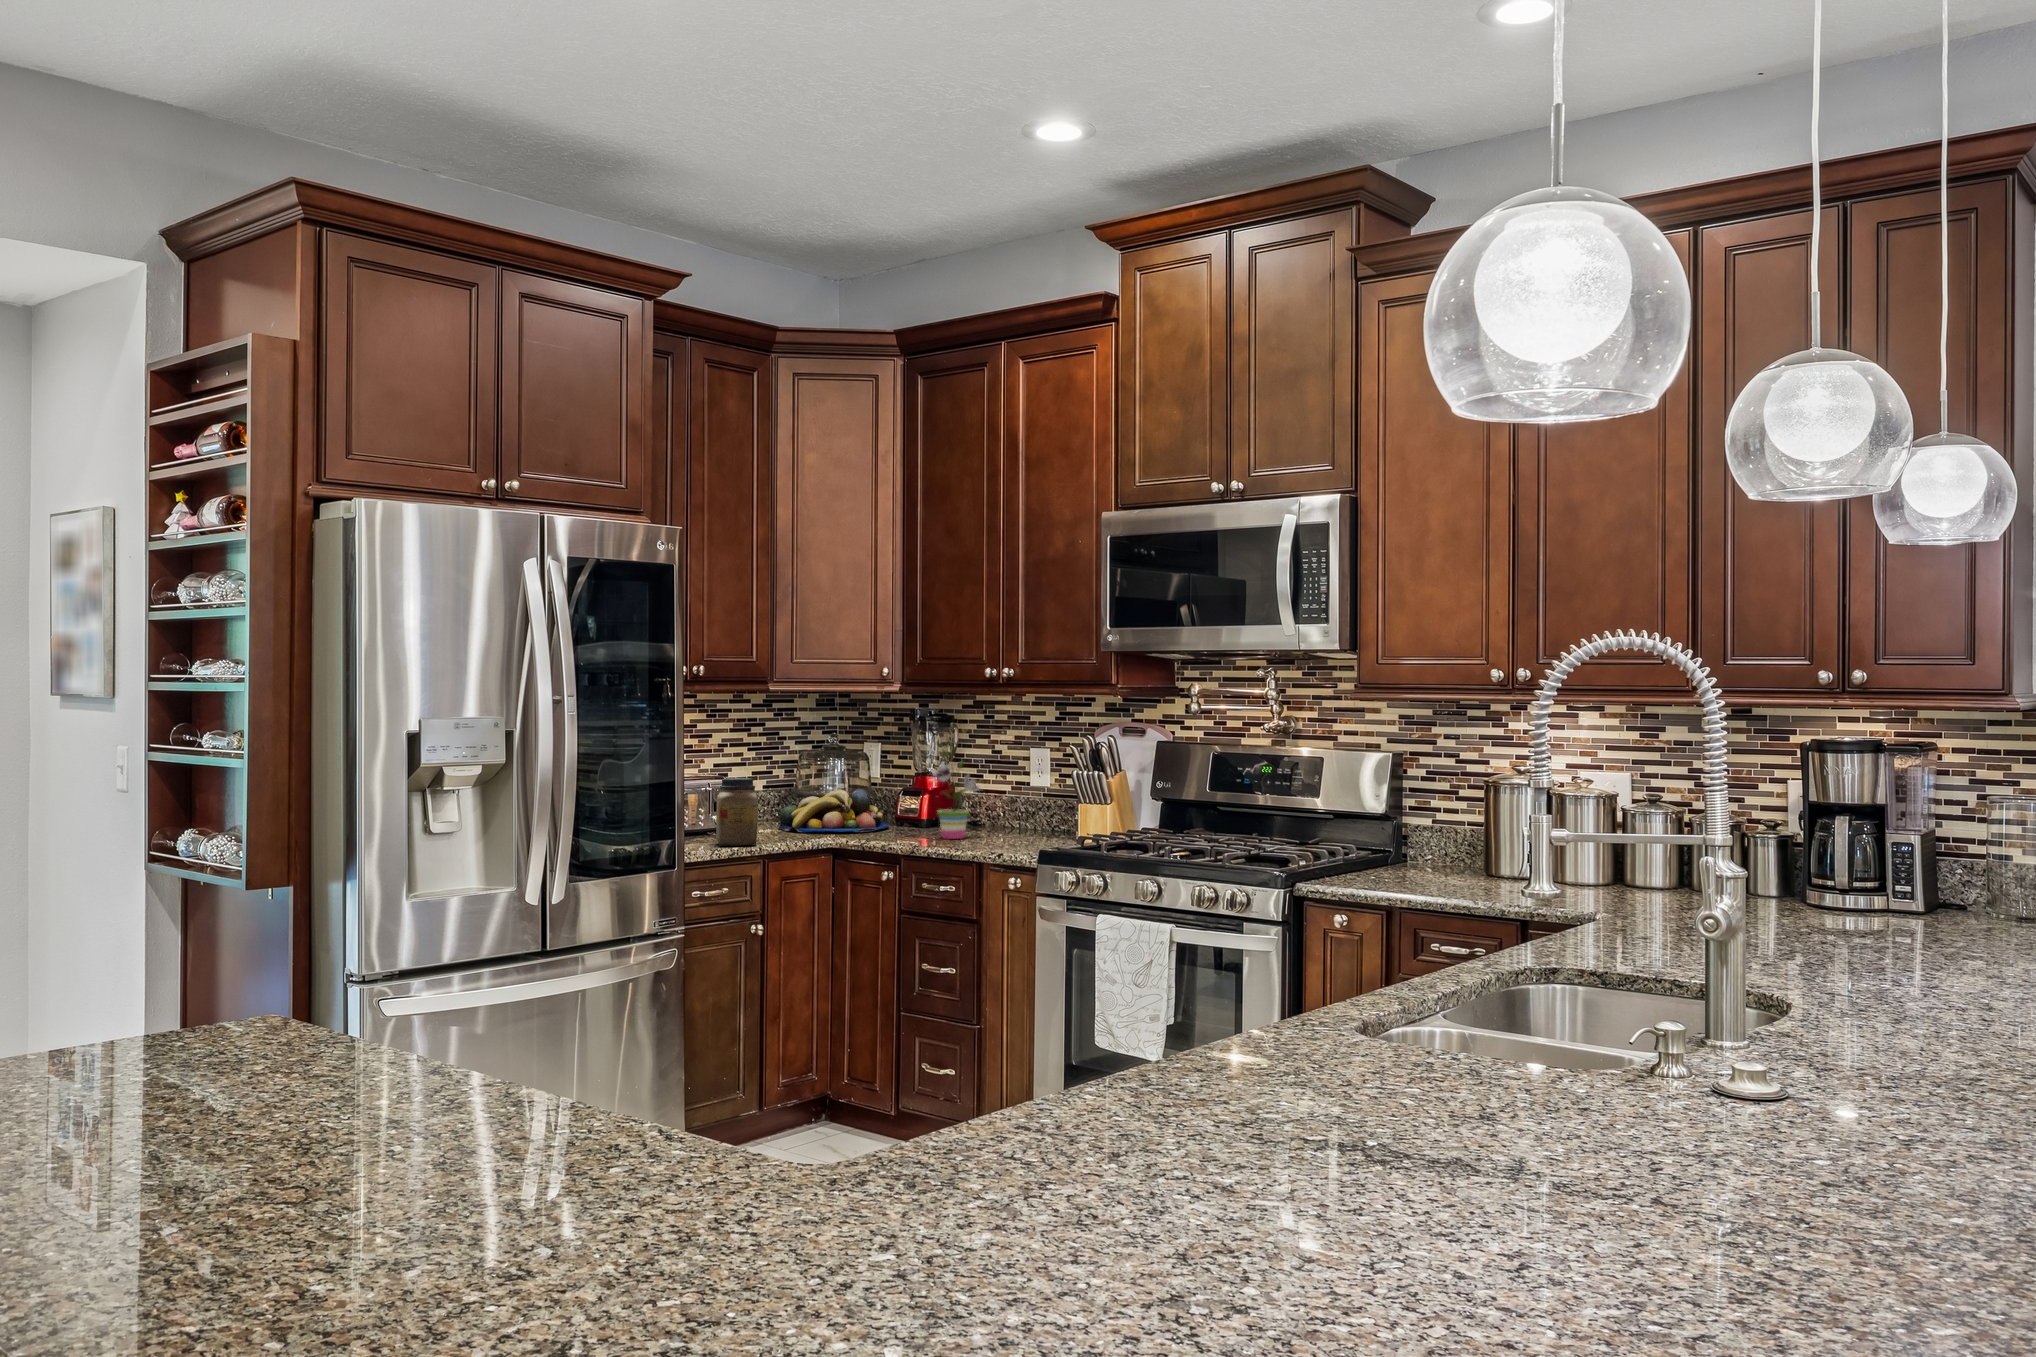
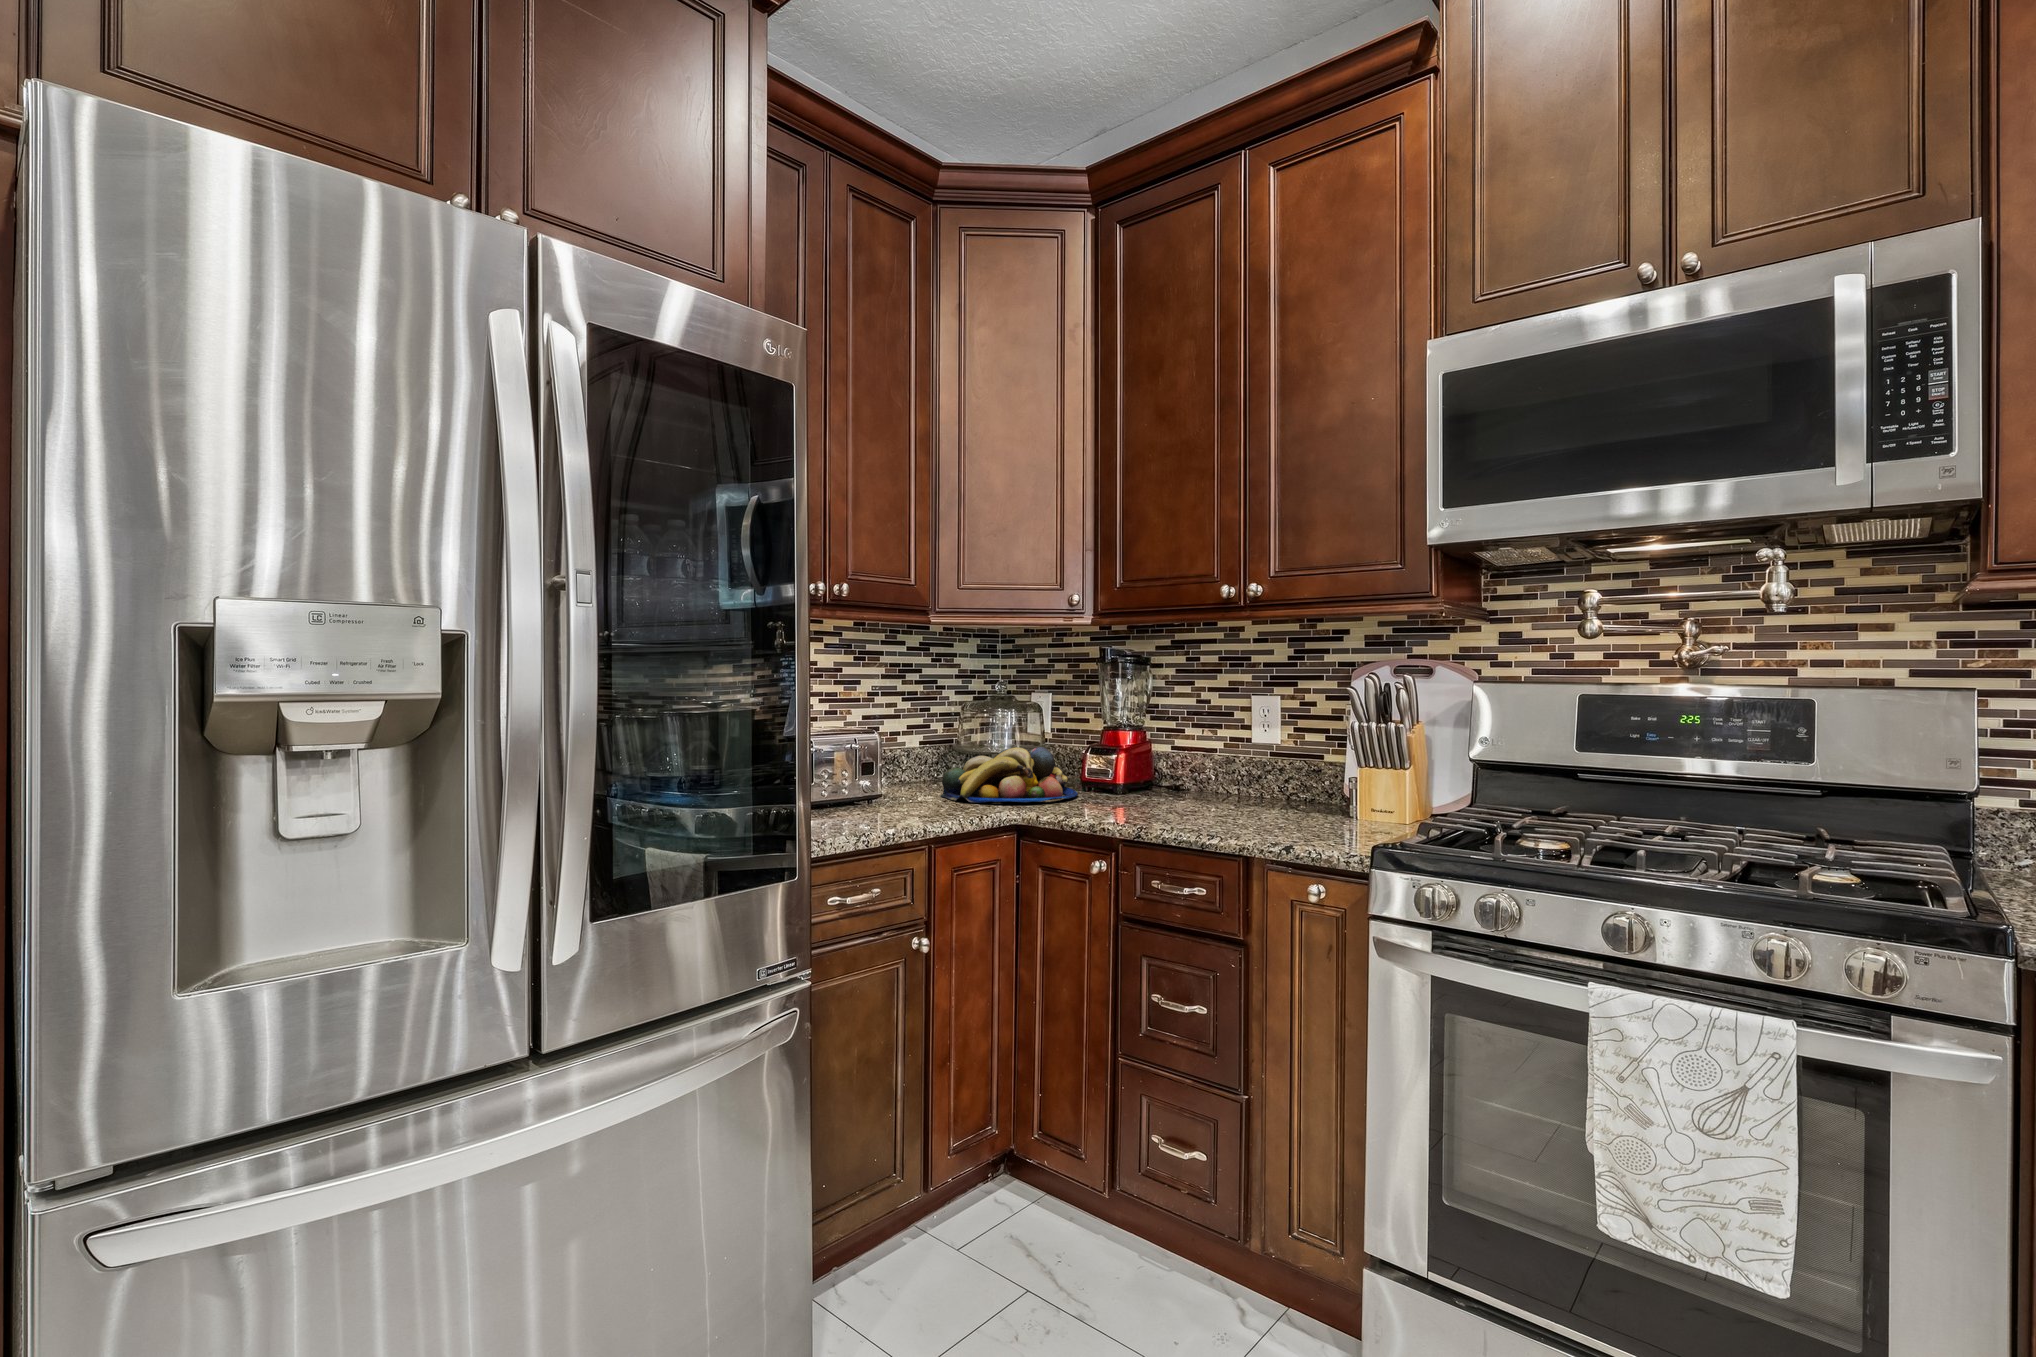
potted plant: present [931,742,982,839] -> none [1145,684,1219,814]
jar: present [716,778,758,846] -> none [864,732,921,828]

